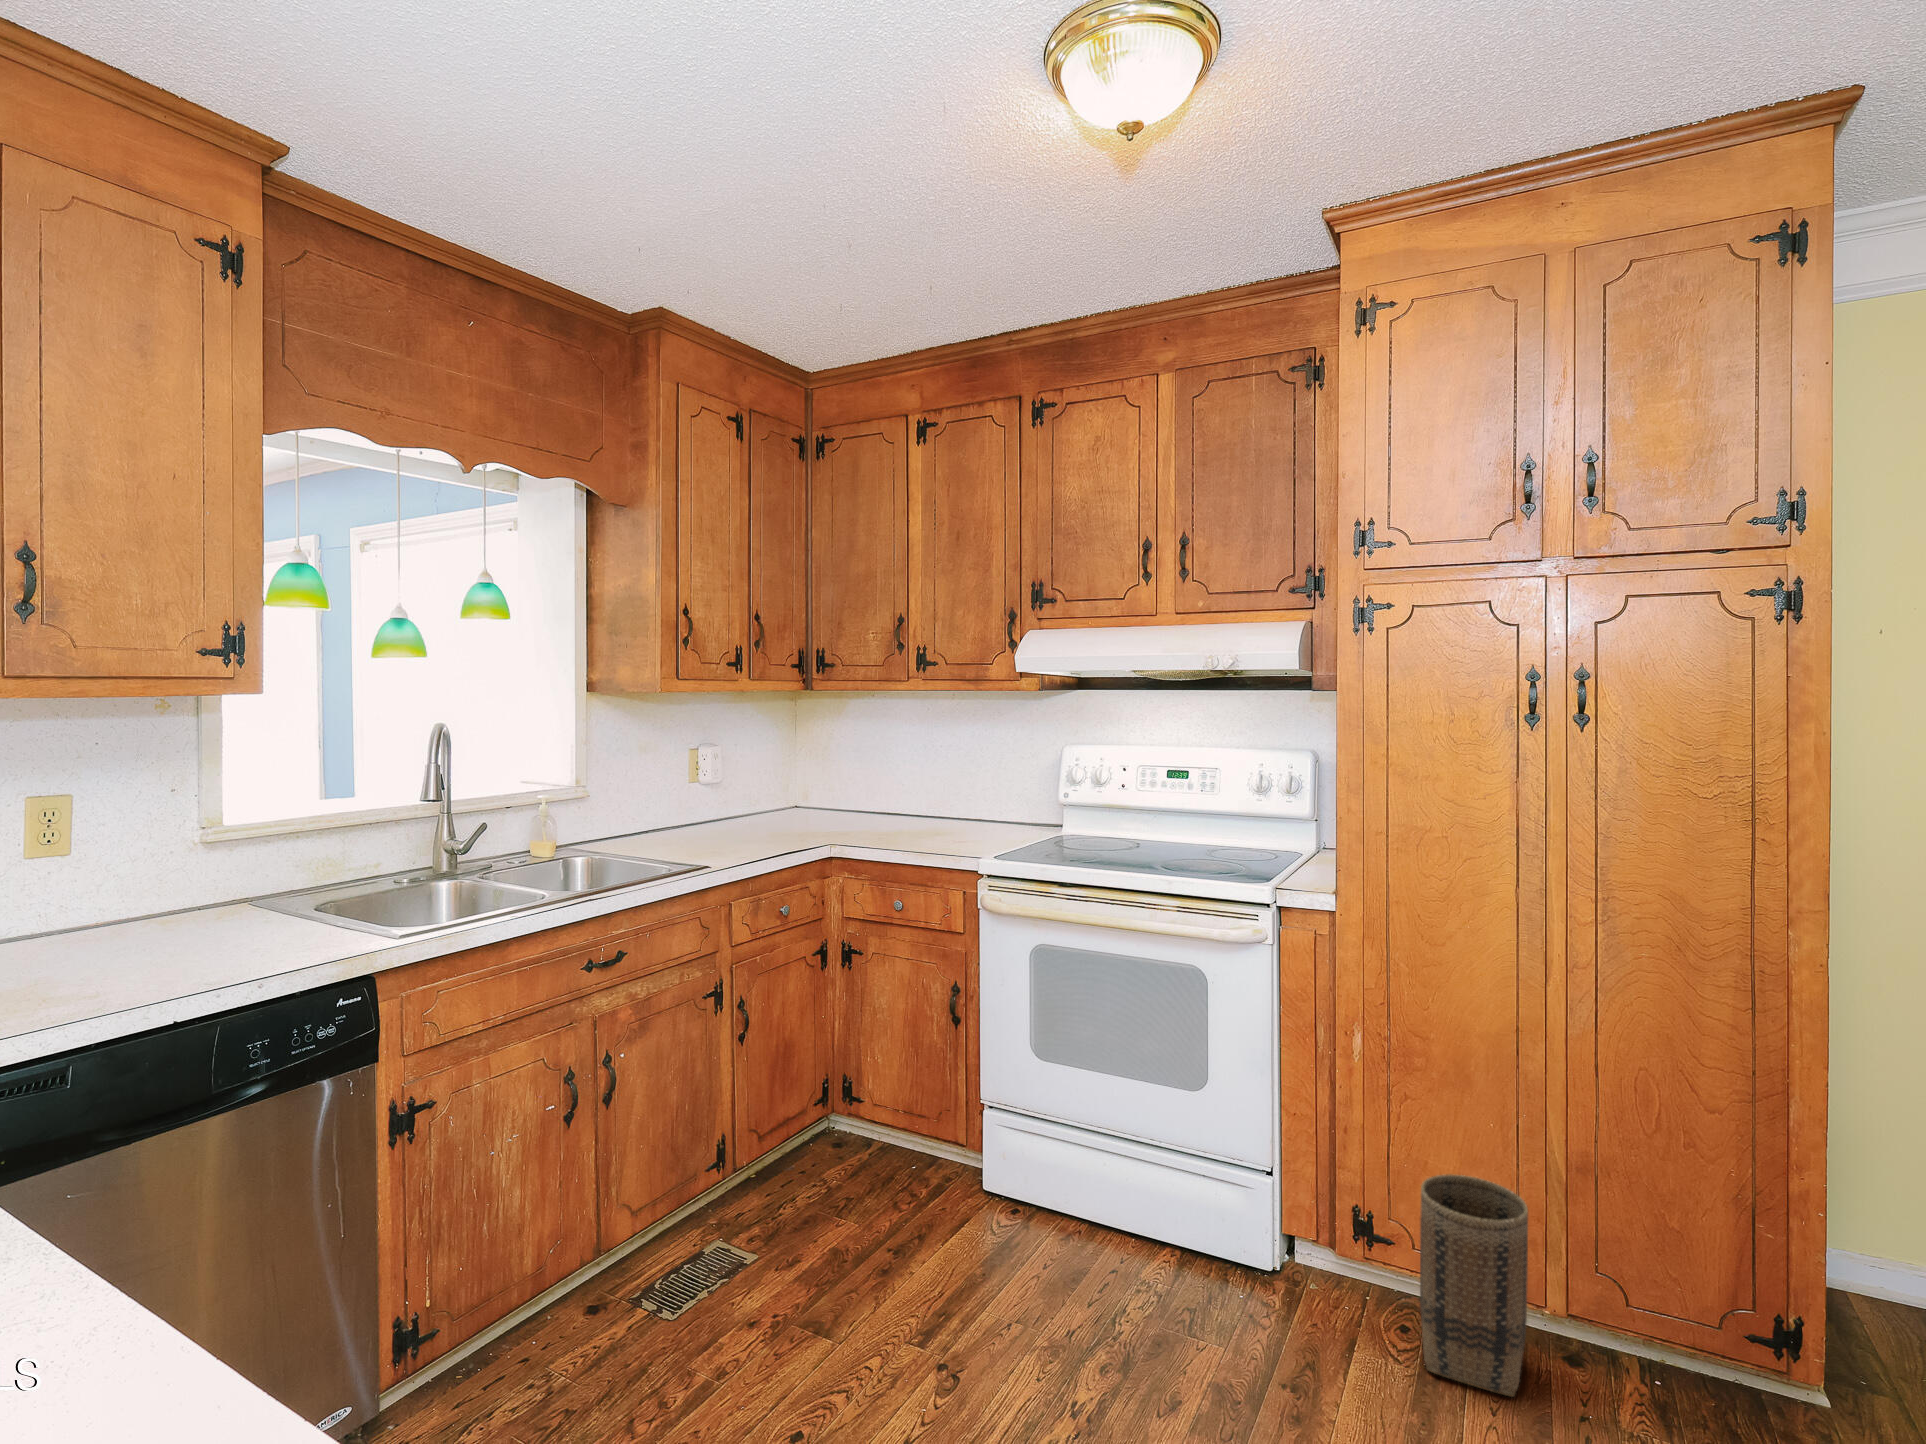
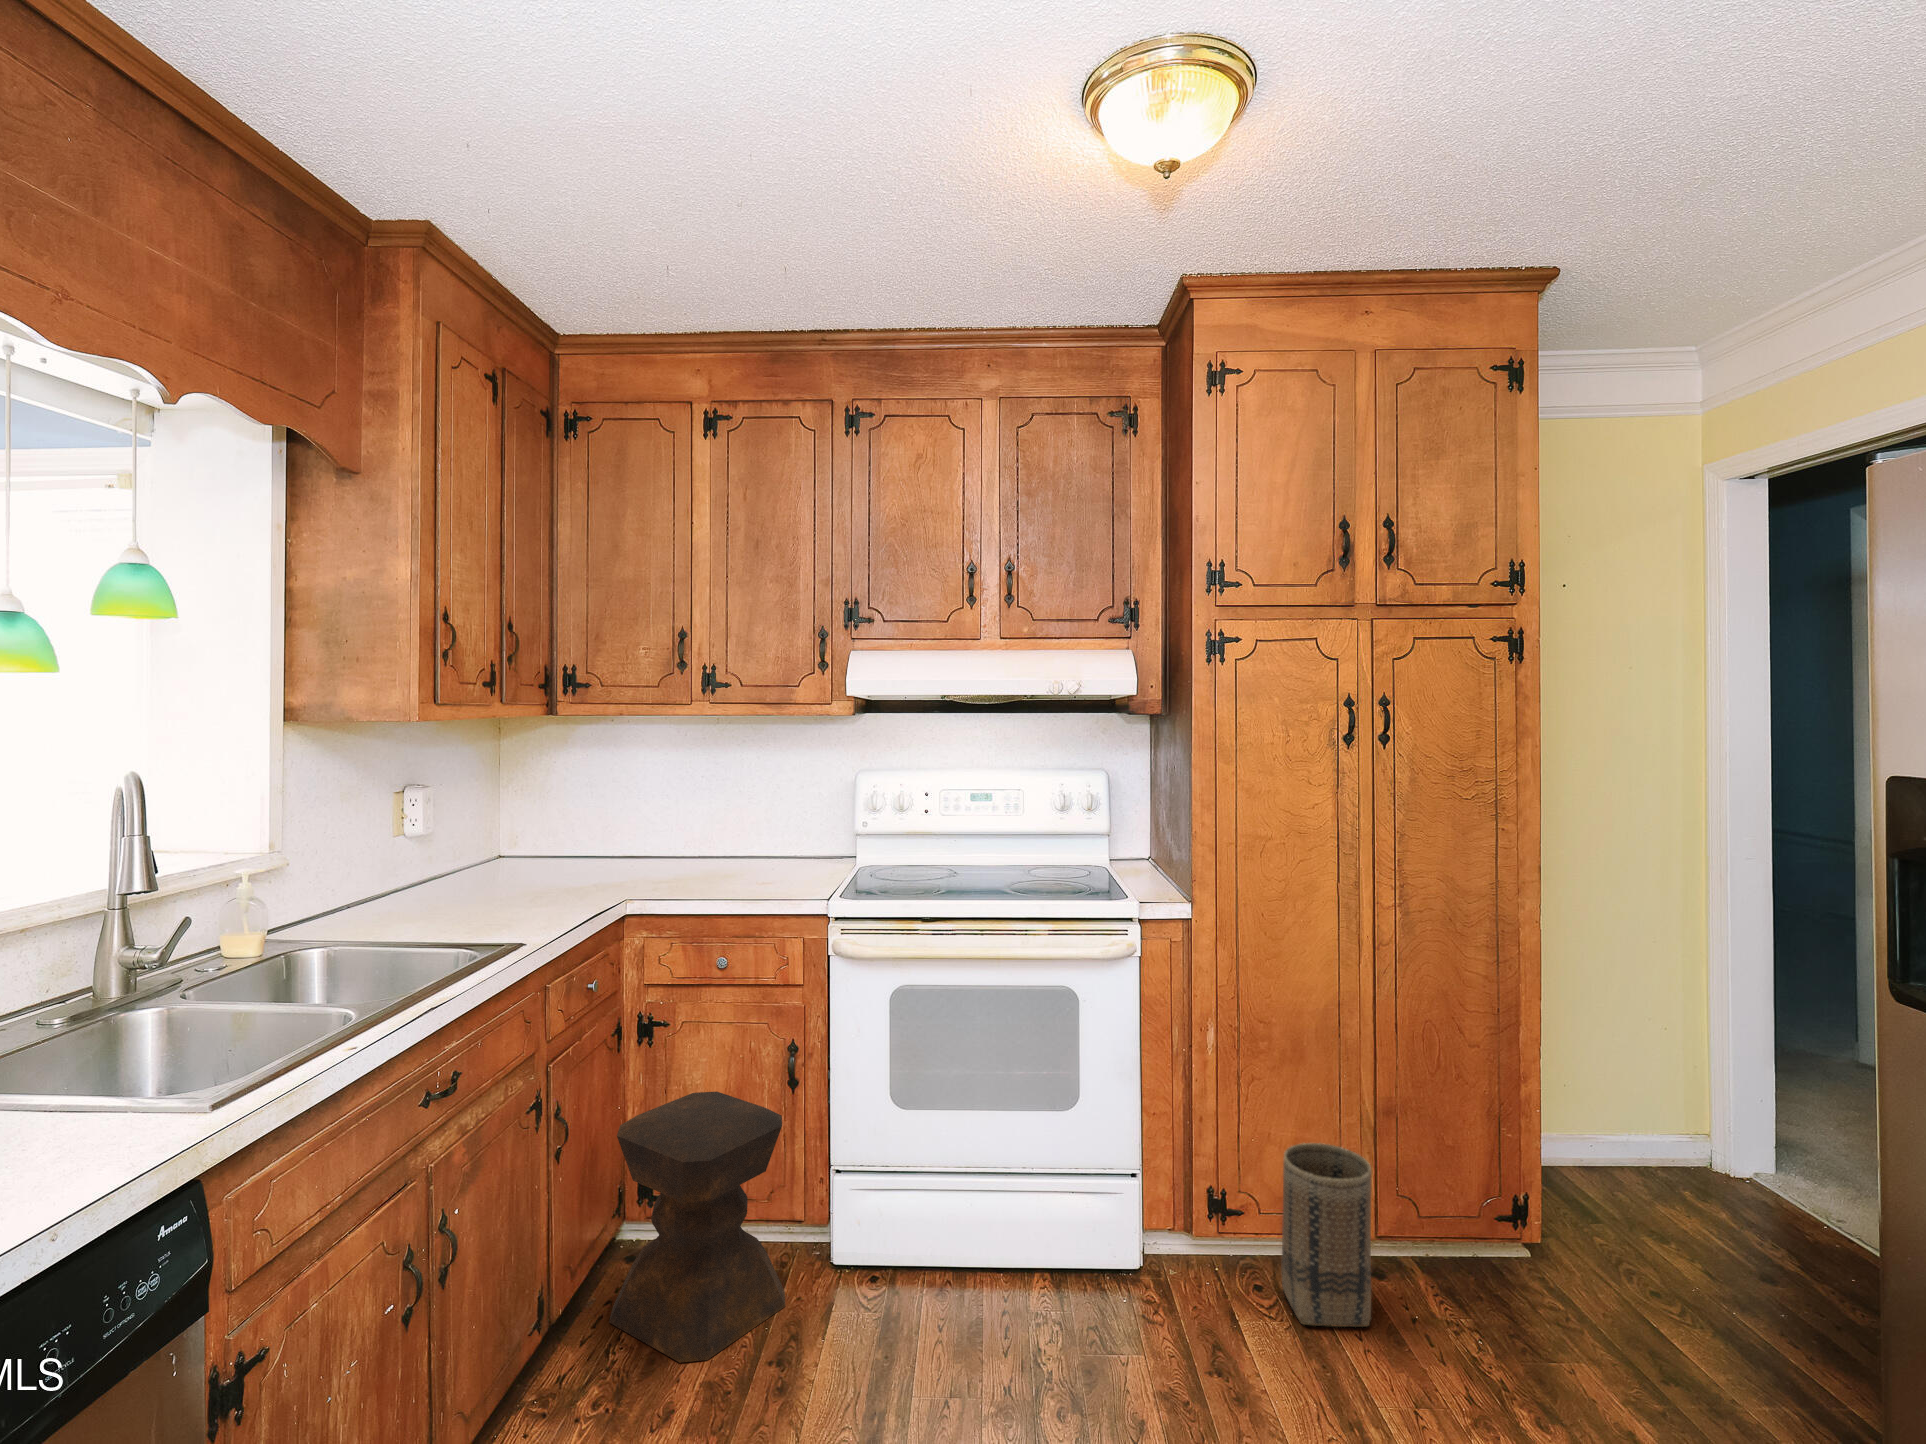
stool: none [790,1015,933,1234] -> present [609,1092,785,1363]

